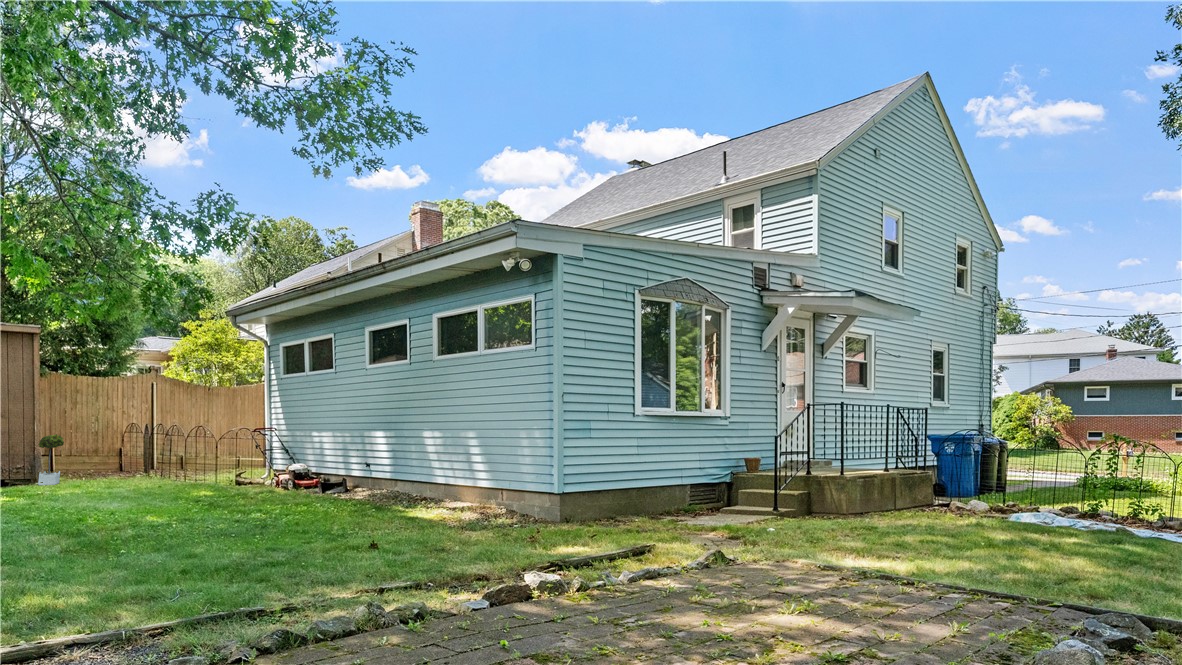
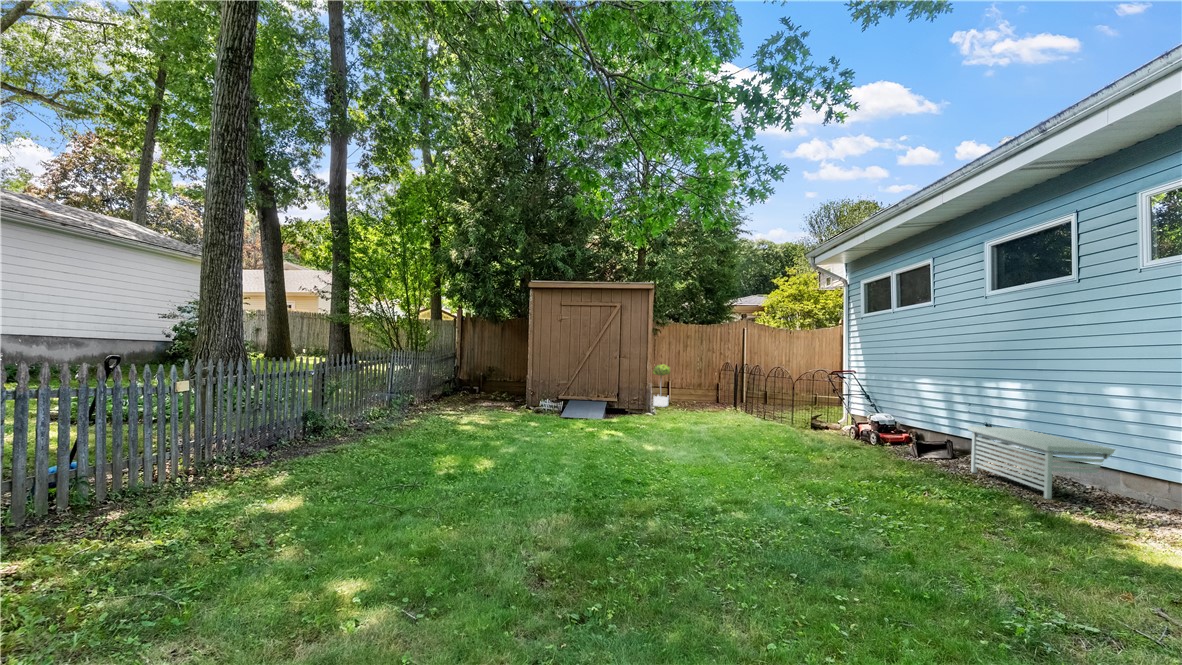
storage bench: none [351,461,426,504] -> present [968,426,1116,499]

